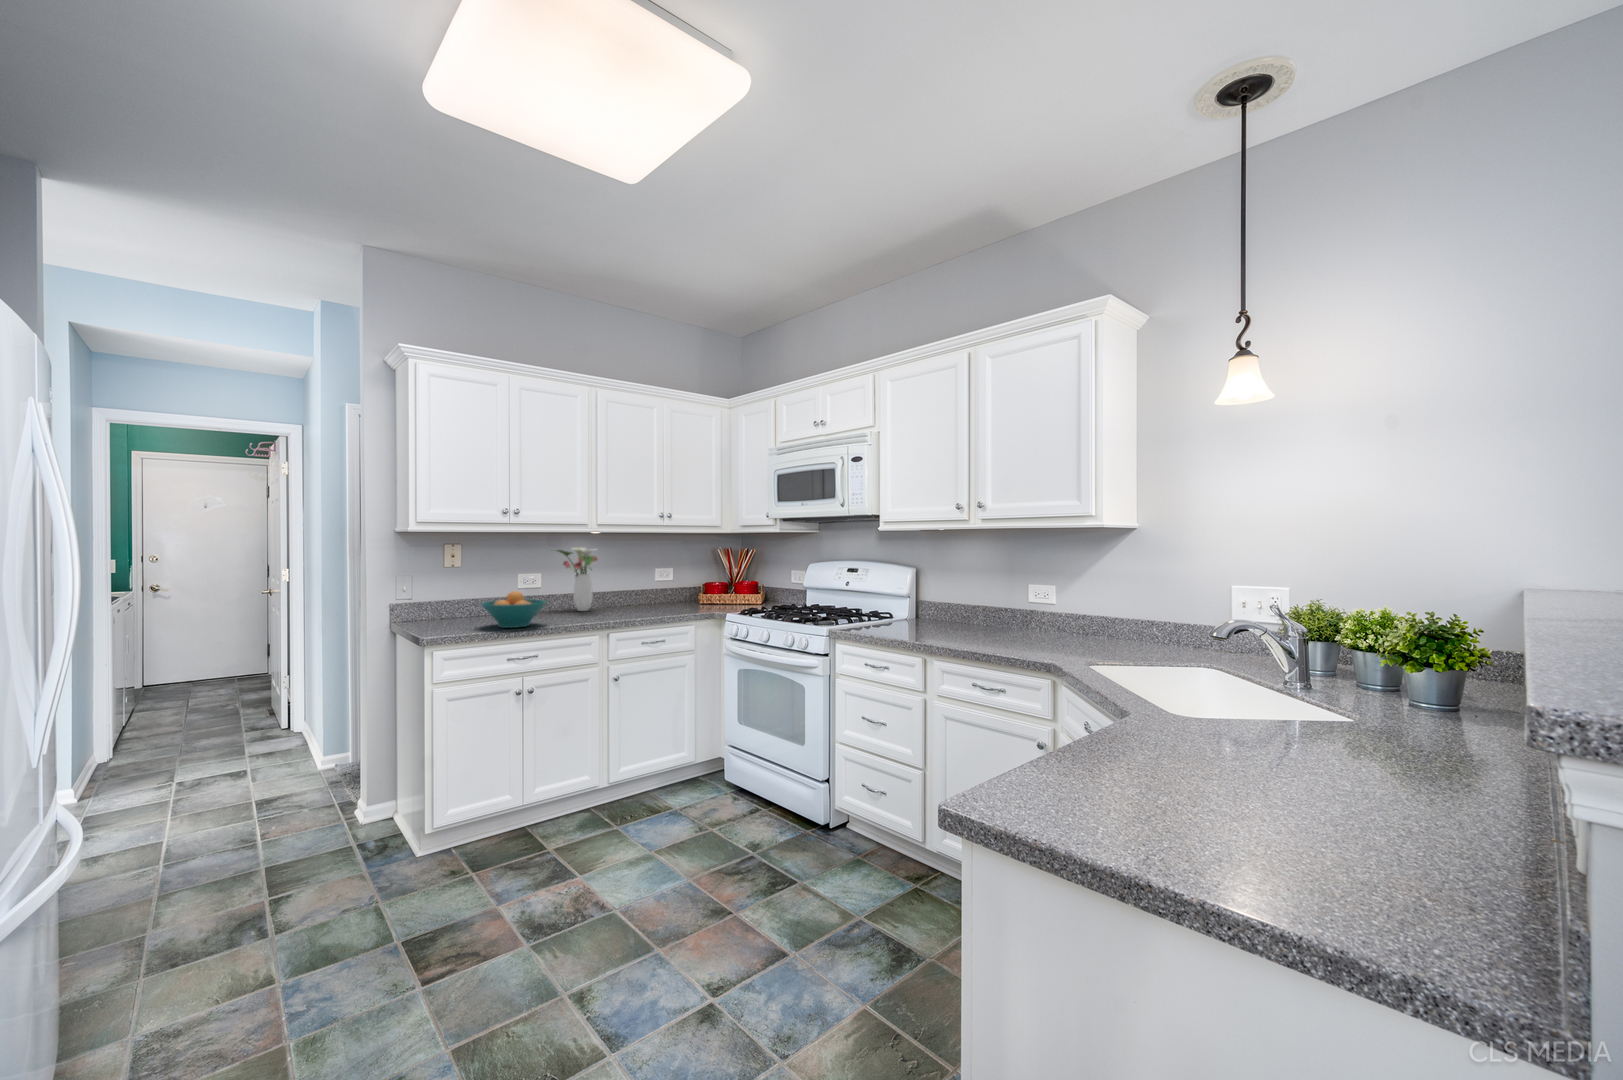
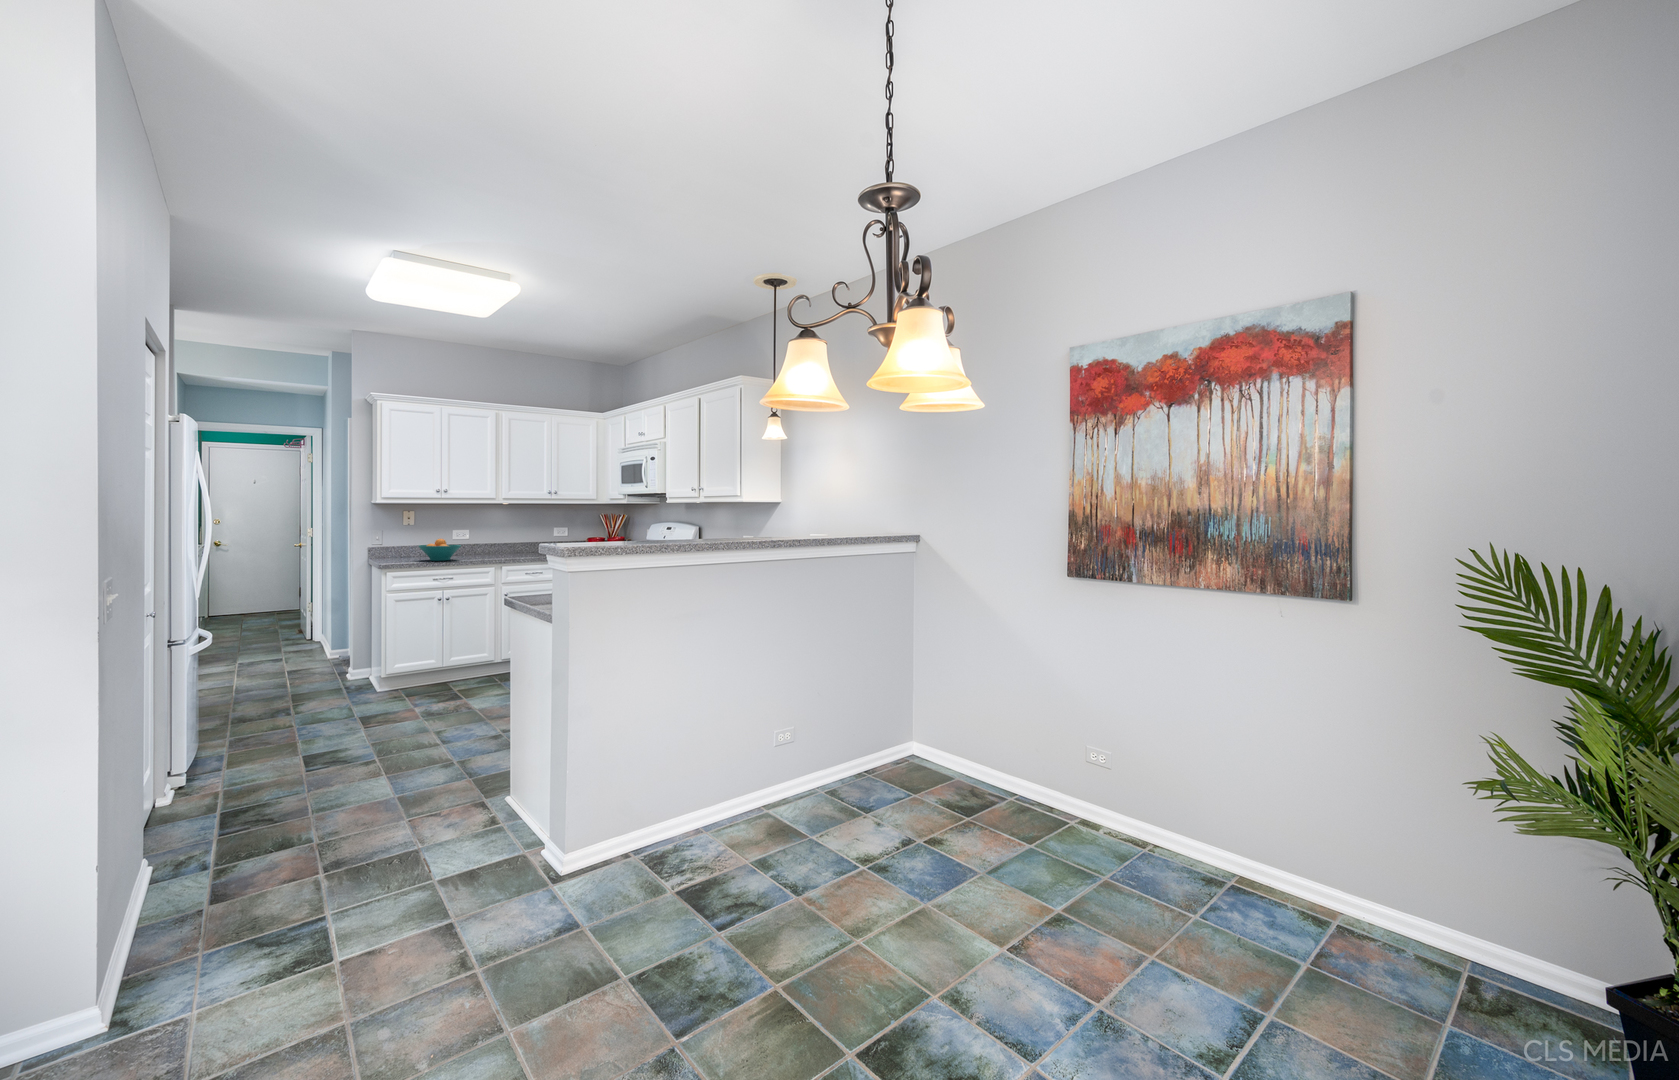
flower arrangement: present [557,548,598,611] -> none [471,513,507,555]

